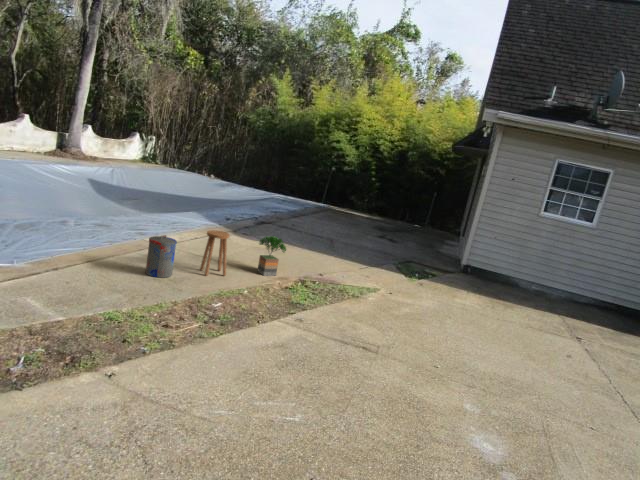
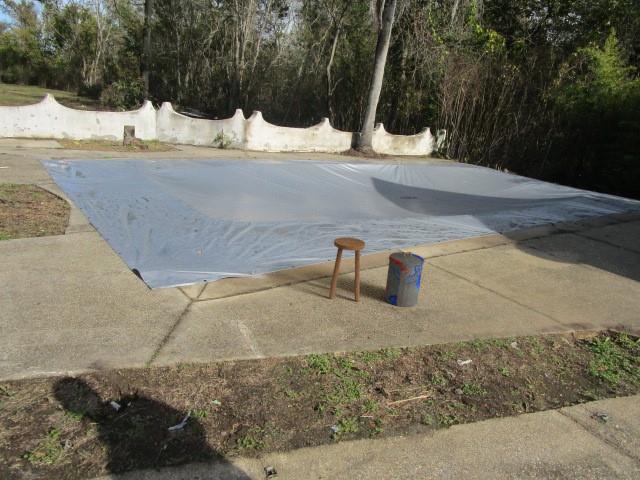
stool: present [200,231,229,276] -> present [329,237,365,301]
potted tree: present [258,236,286,276] -> none [540,257,589,316]

